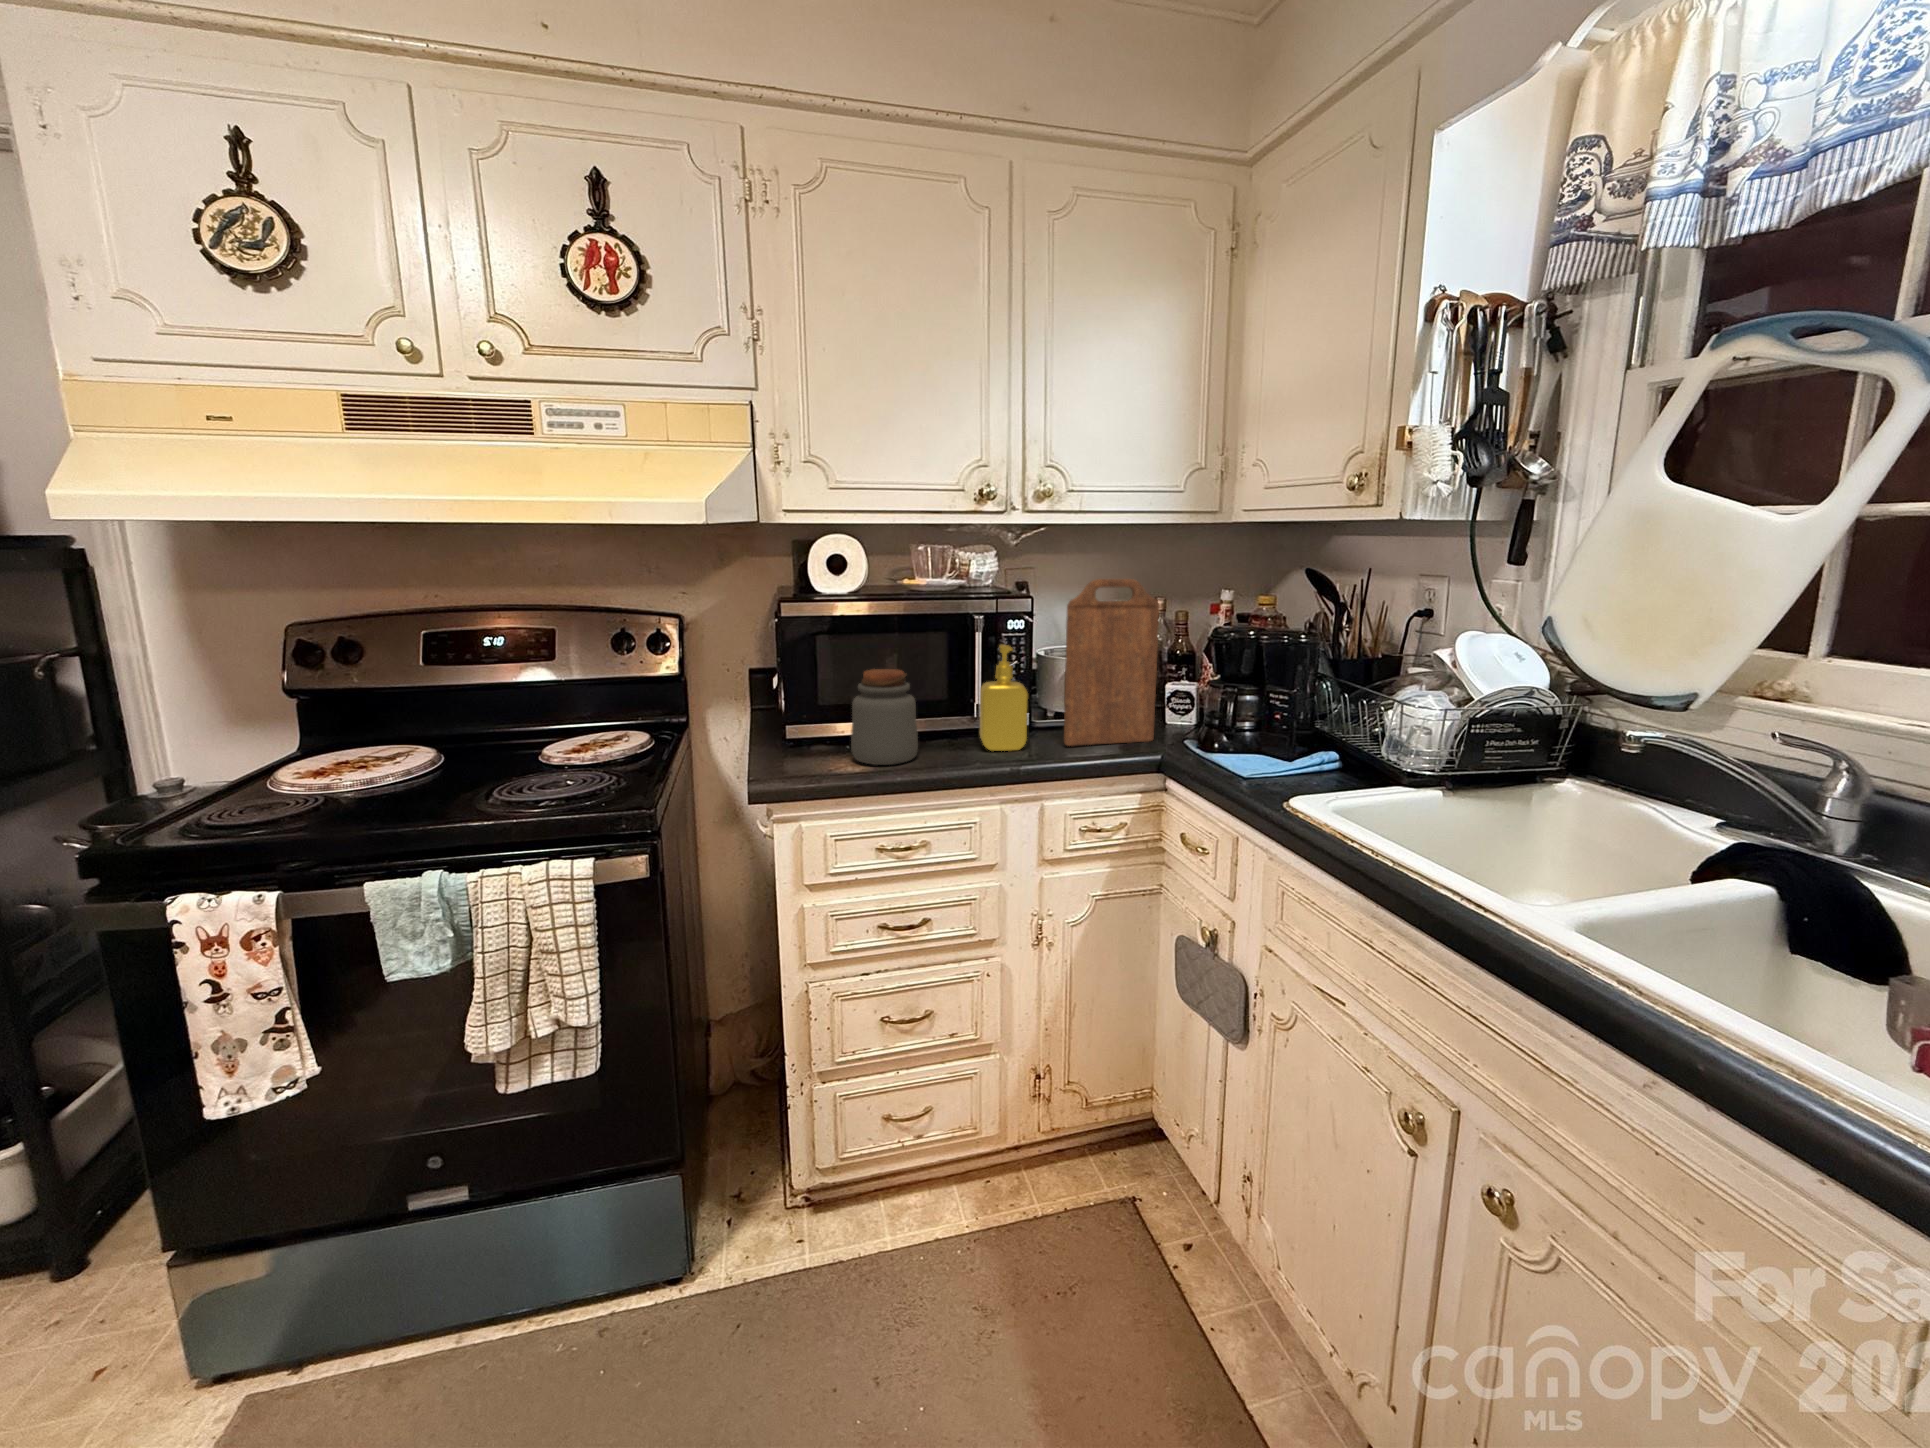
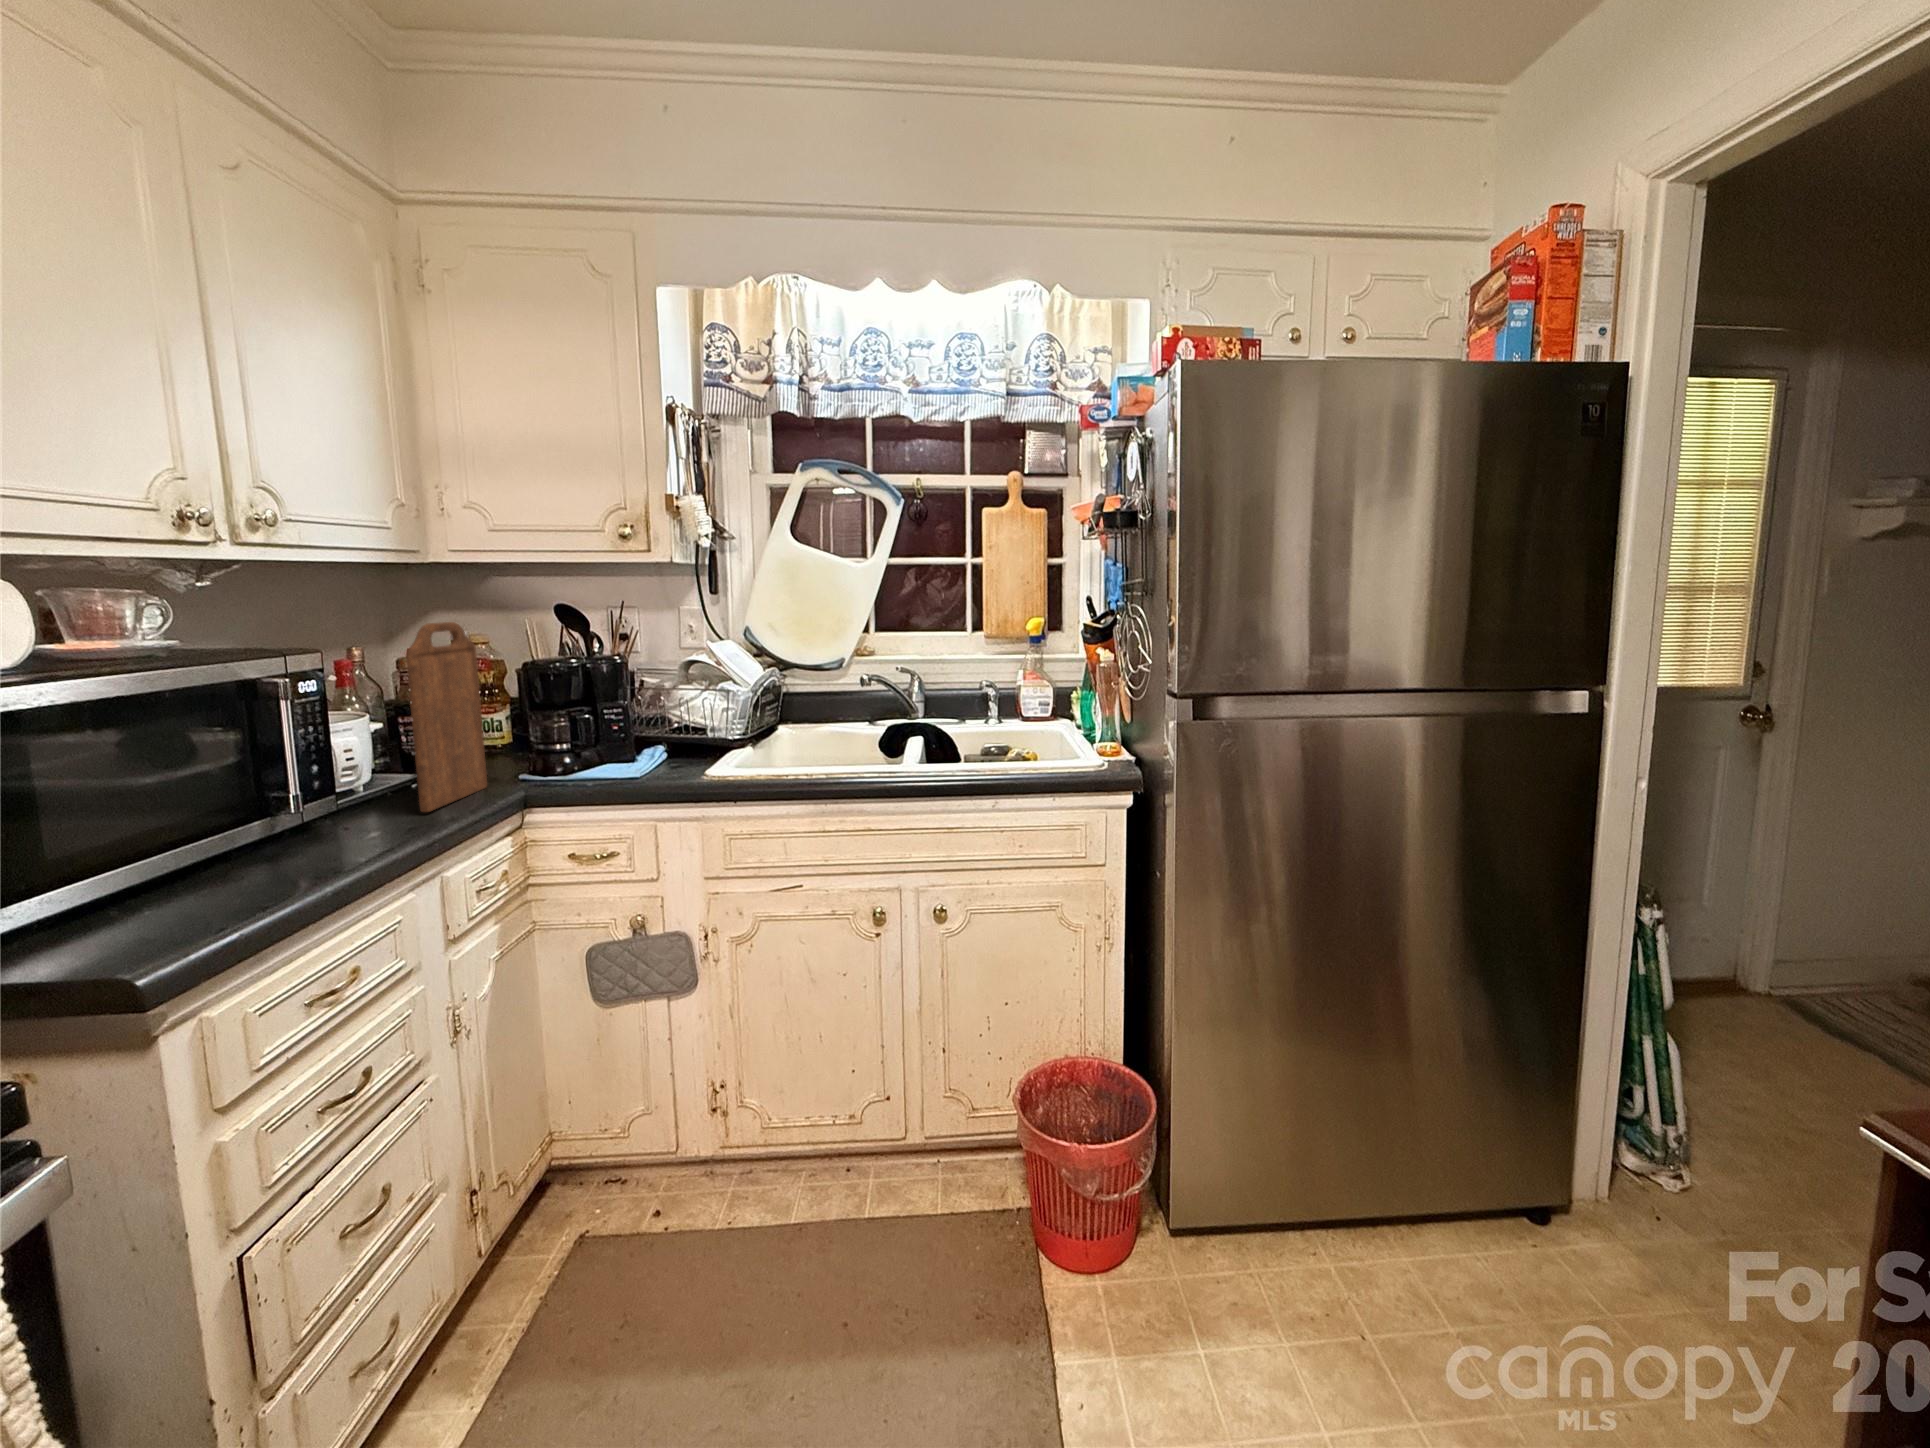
soap dispenser: present [980,644,1028,751] -> none [310,710,392,842]
jar: present [851,669,918,765] -> none [159,764,298,907]

